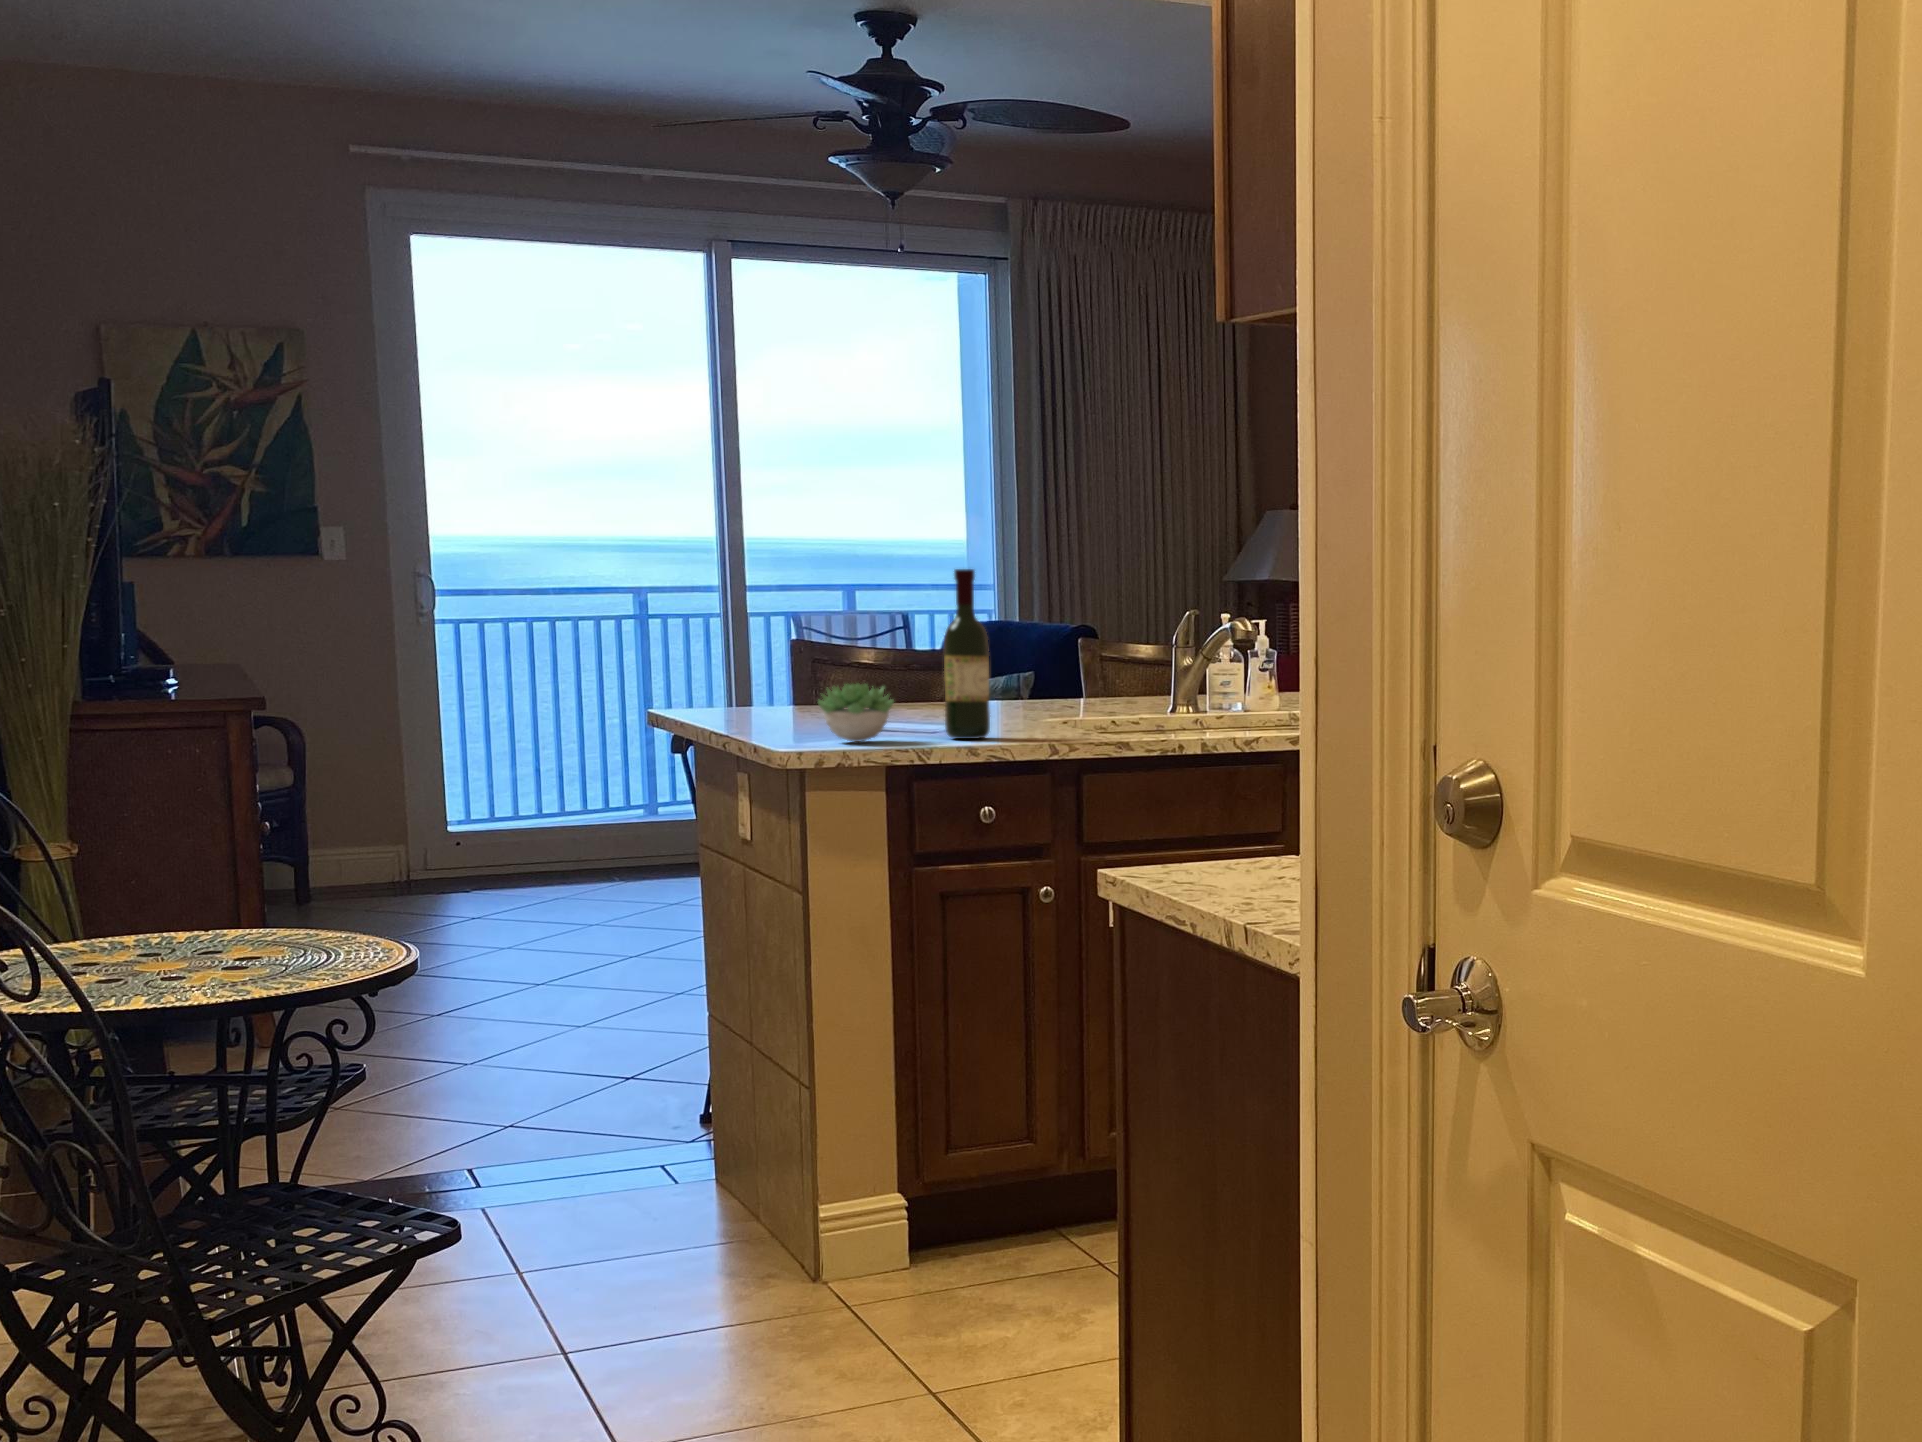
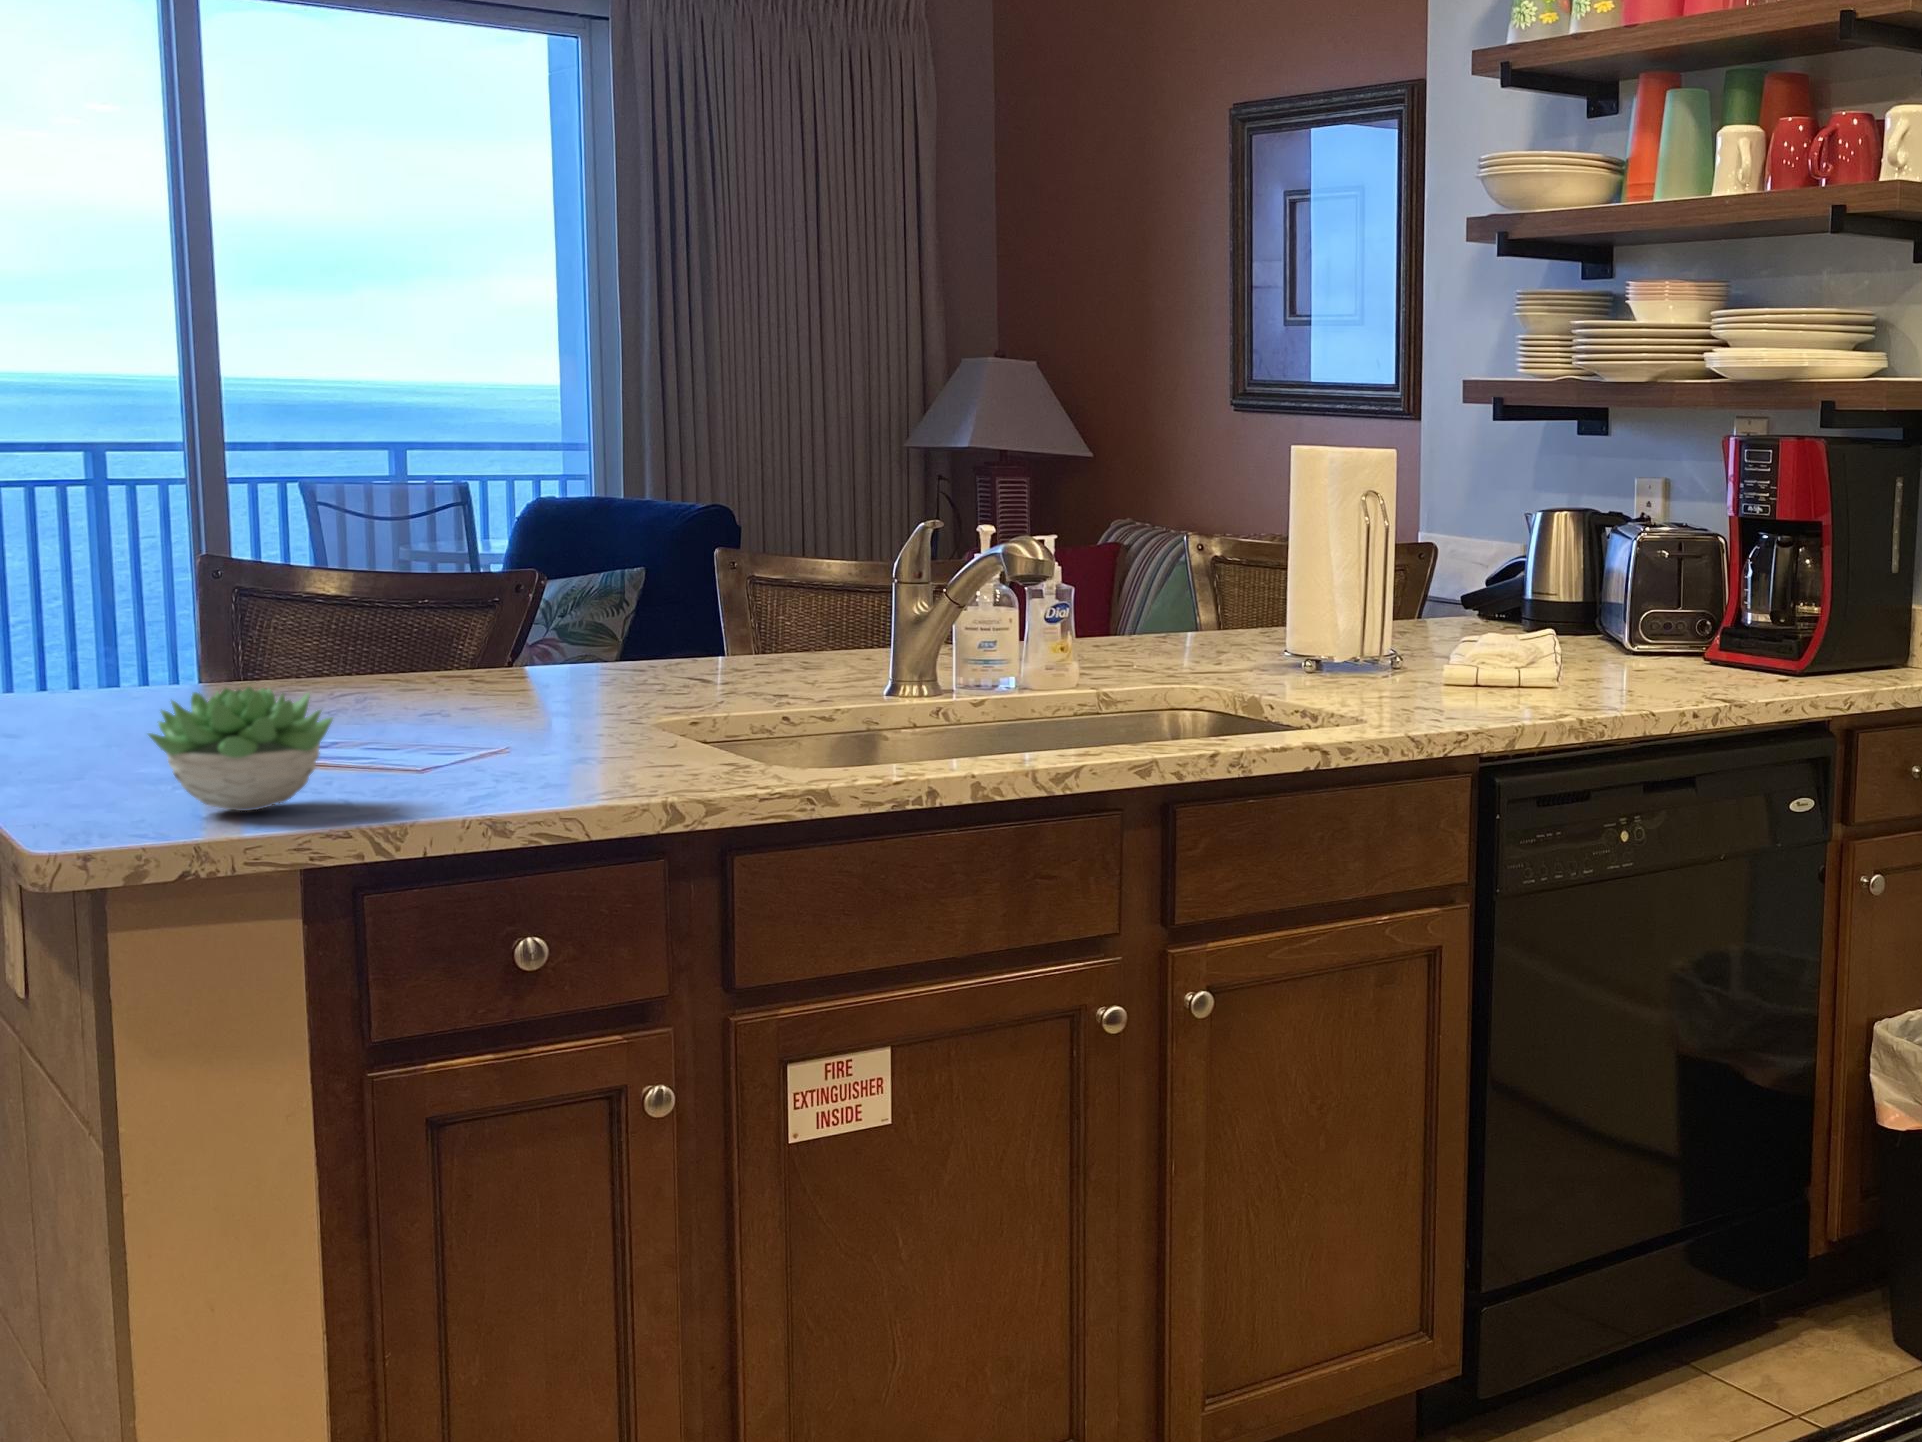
wine bottle: present [944,569,990,739] -> none [445,452,546,794]

